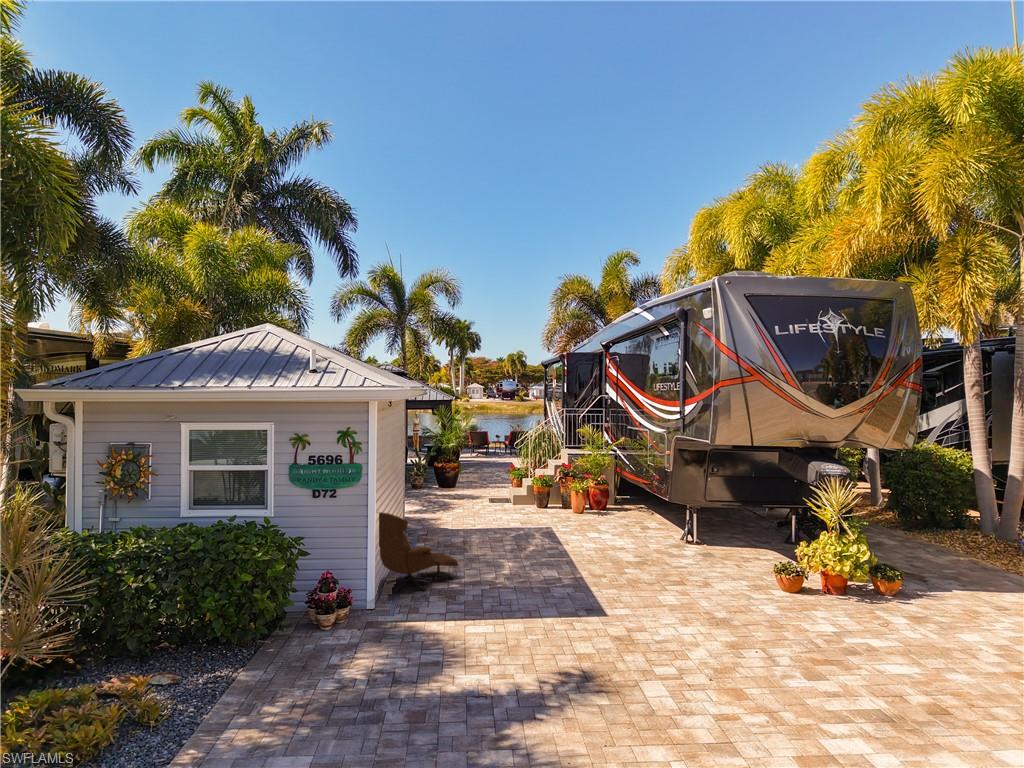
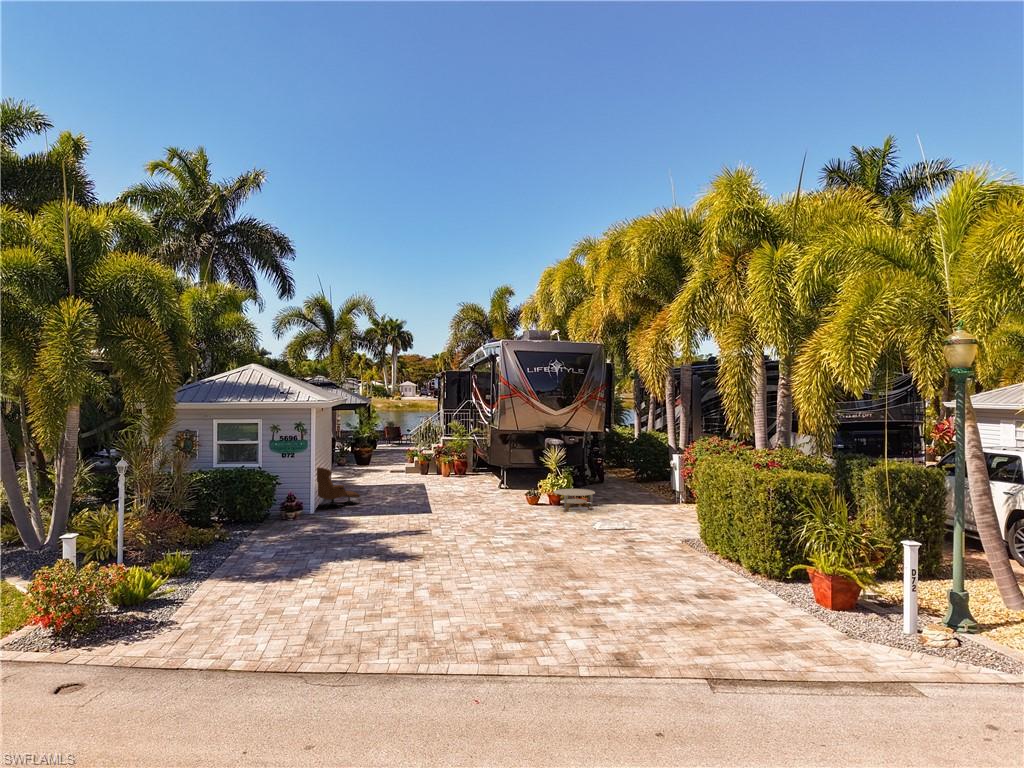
round table: none [843,562,945,619] -> present [554,489,595,512]

